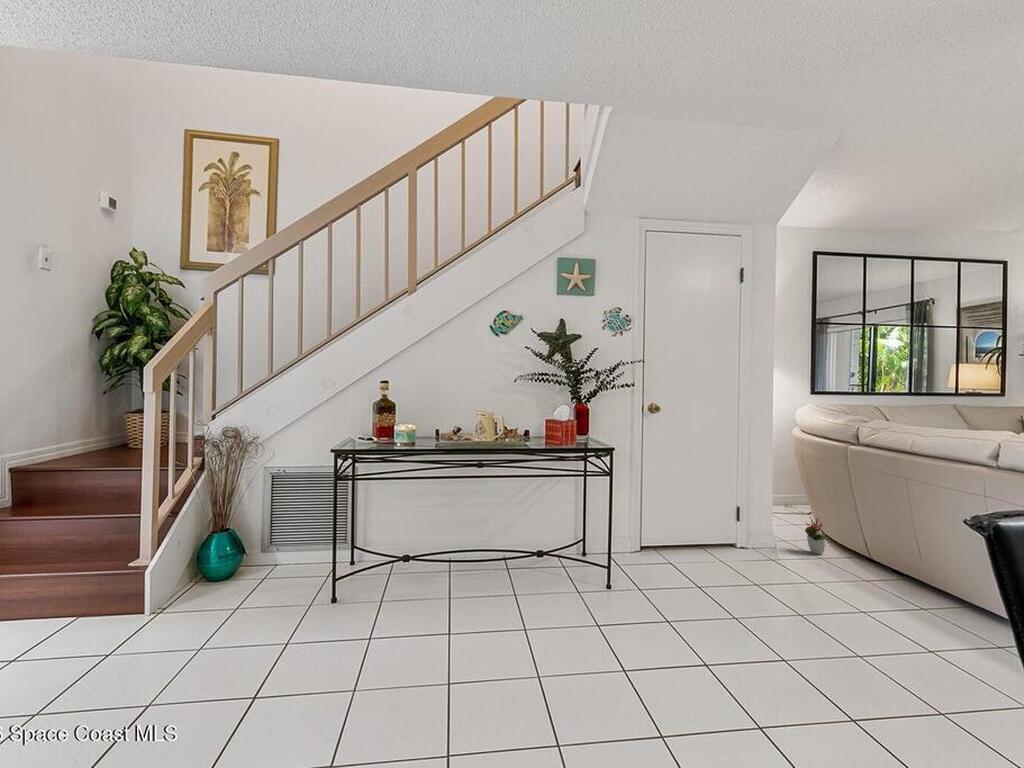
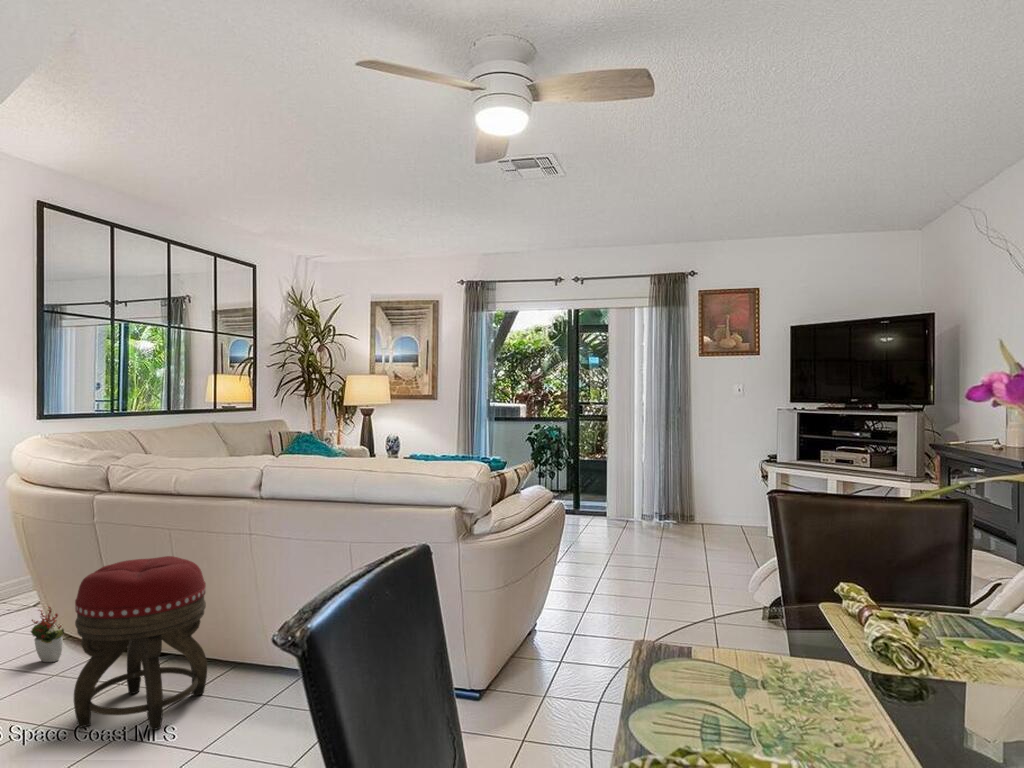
footstool: none [831,496,939,624] -> present [74,556,207,730]

